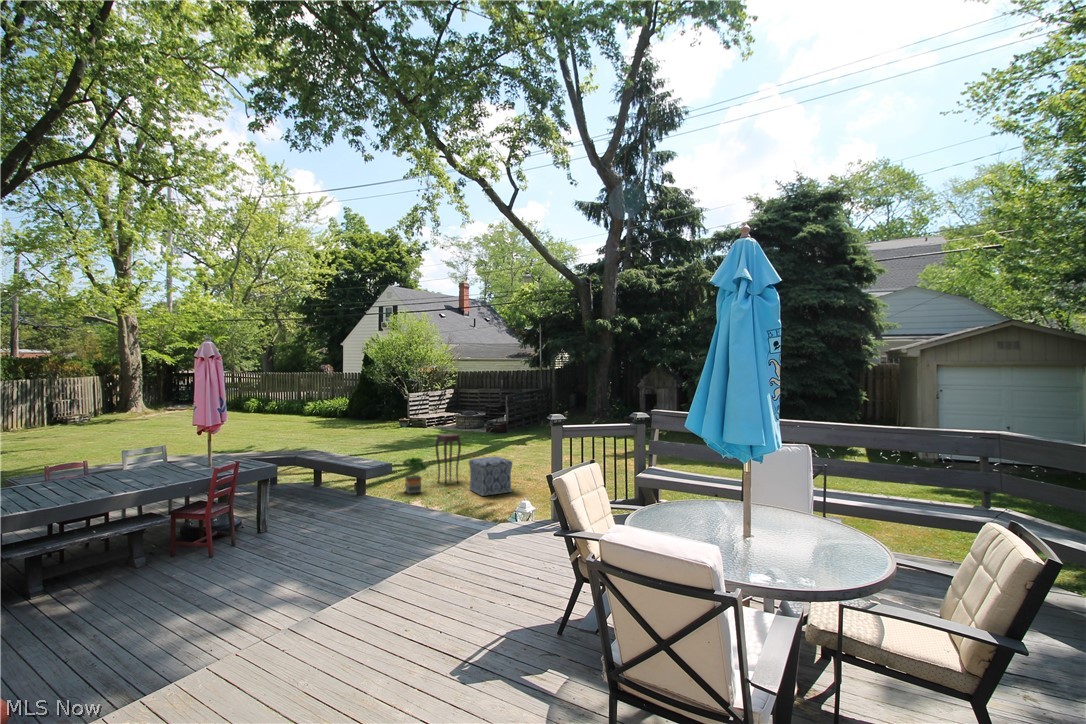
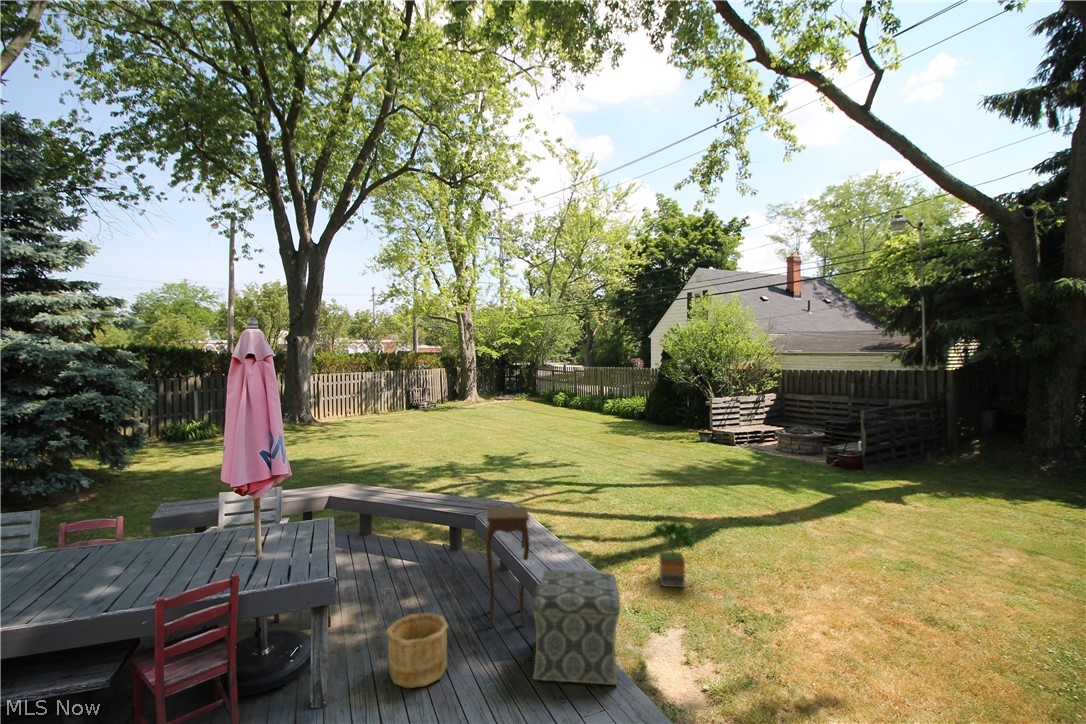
side table: present [435,433,461,484] -> present [486,507,530,628]
ottoman: present [469,457,512,496] -> present [533,570,620,685]
wooden bucket: none [273,510,310,545] -> present [386,613,448,688]

